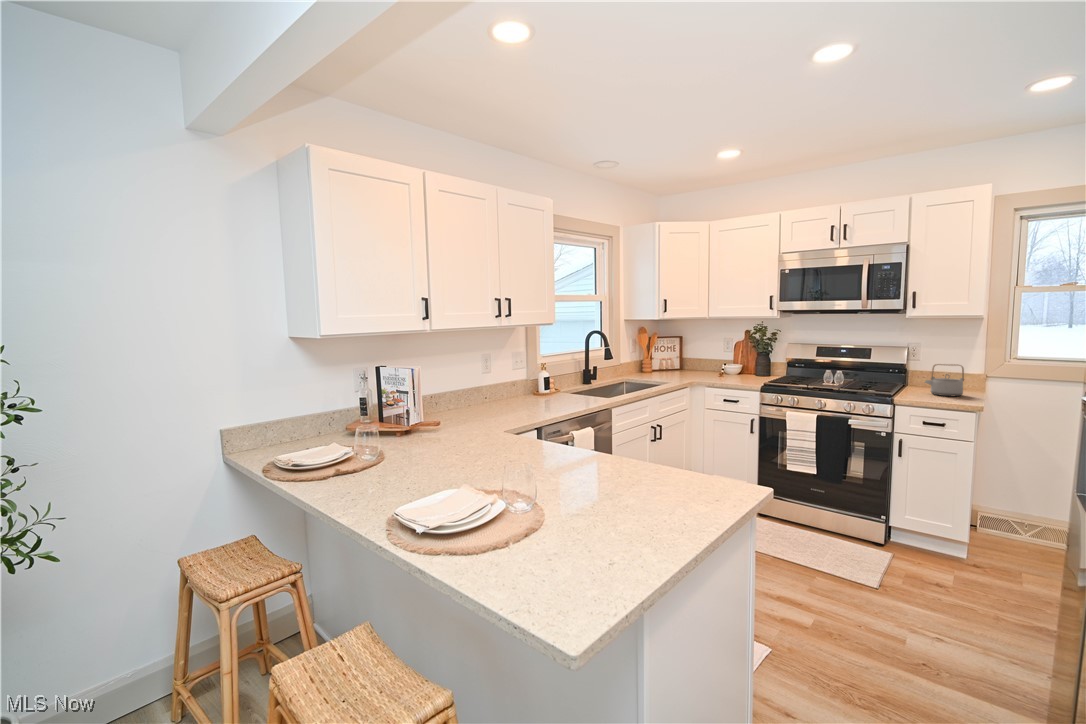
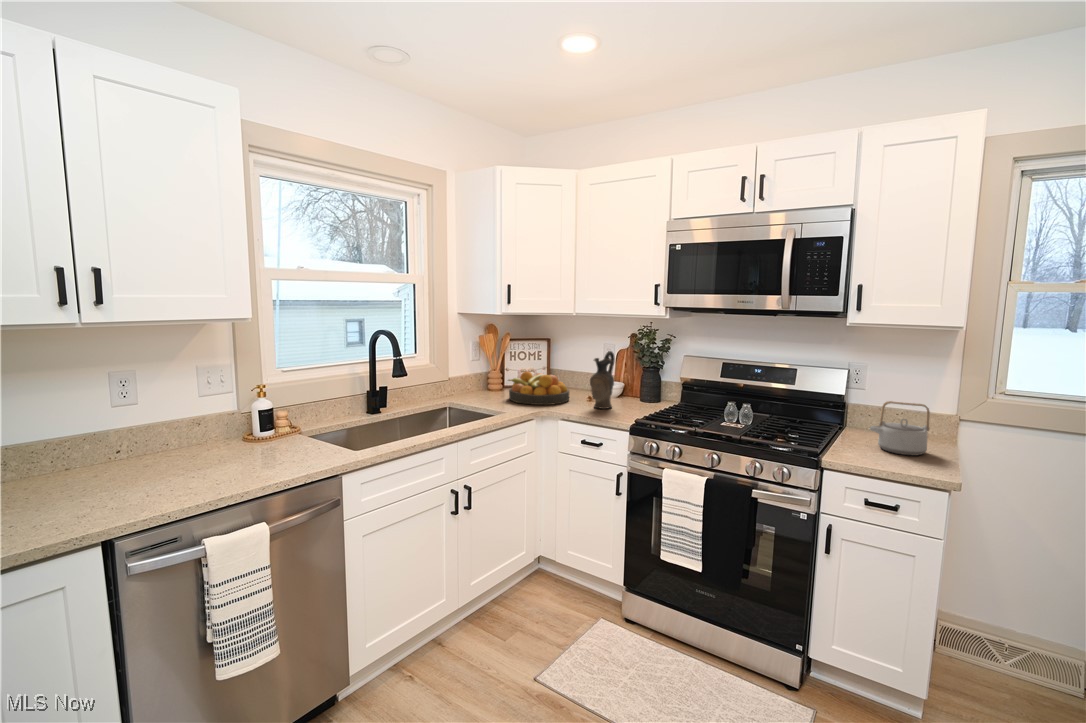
ceramic pitcher: none [725,341,742,379] -> present [590,351,614,409]
fruit bowl: none [663,358,706,379] -> present [508,371,569,405]

